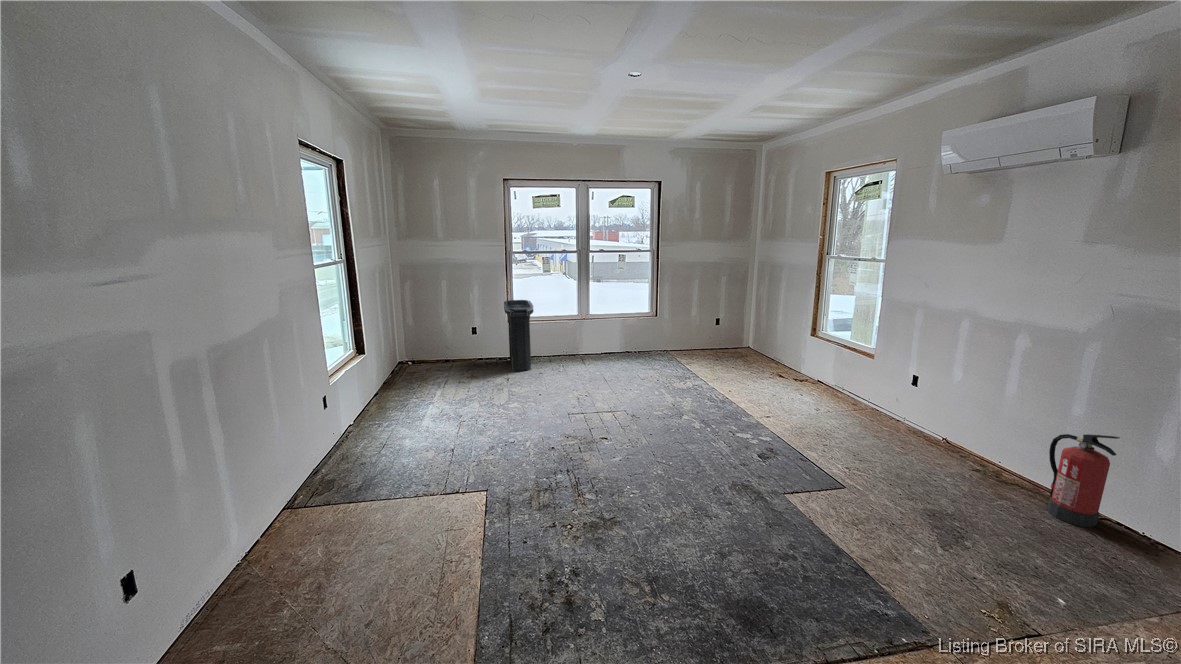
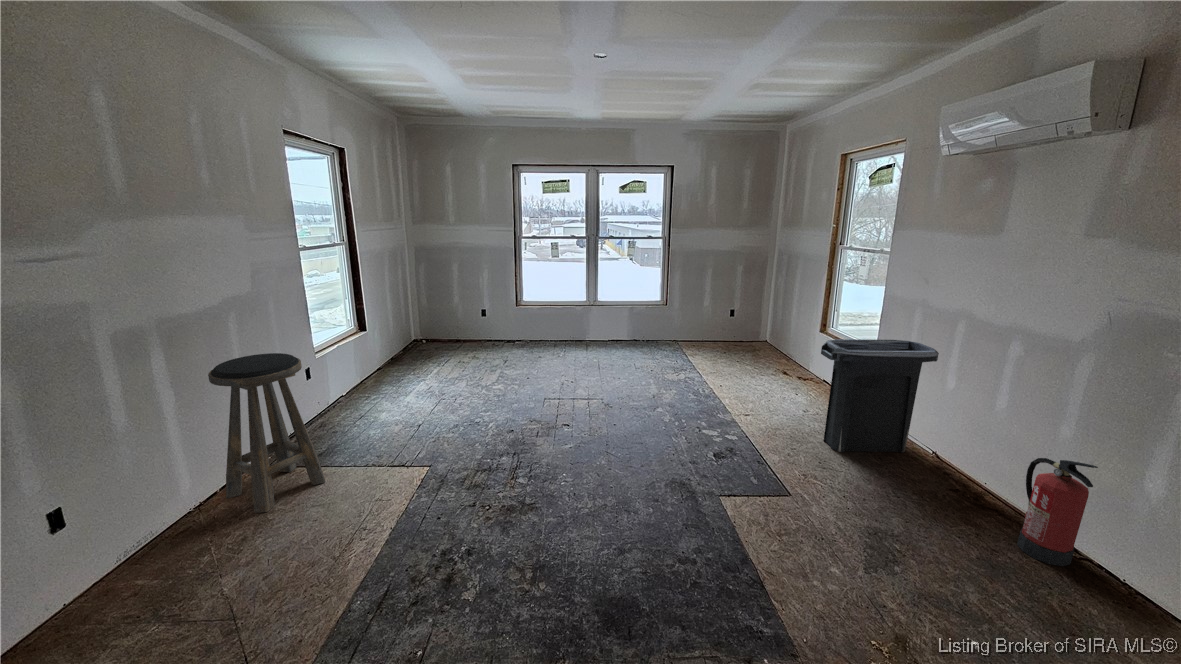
trash can: present [504,300,533,372] -> present [821,339,939,453]
stool: none [260,380,380,557] -> present [208,353,325,513]

